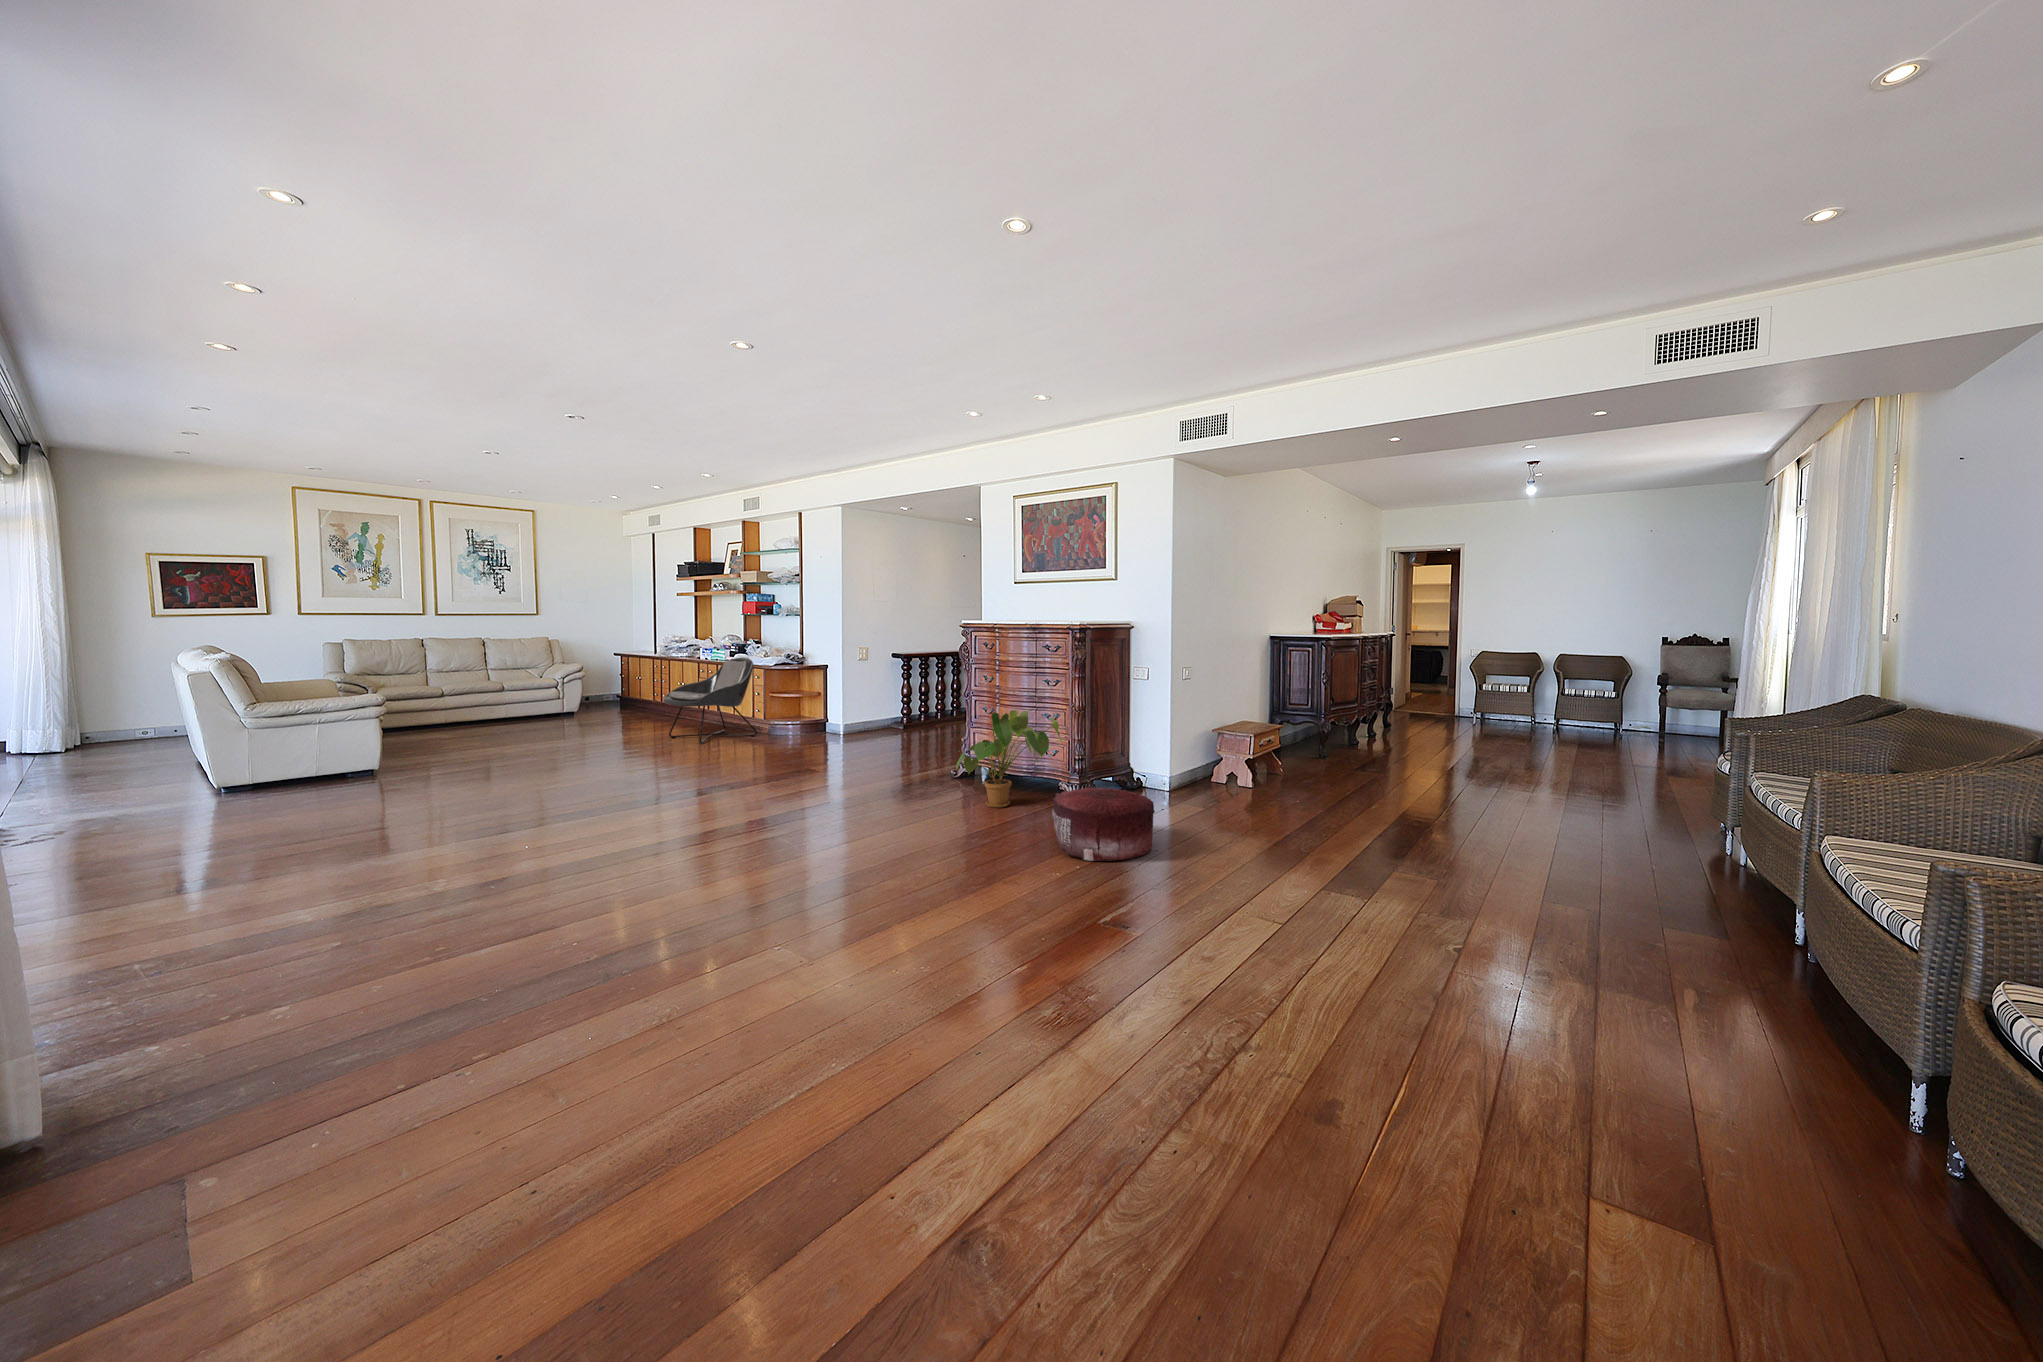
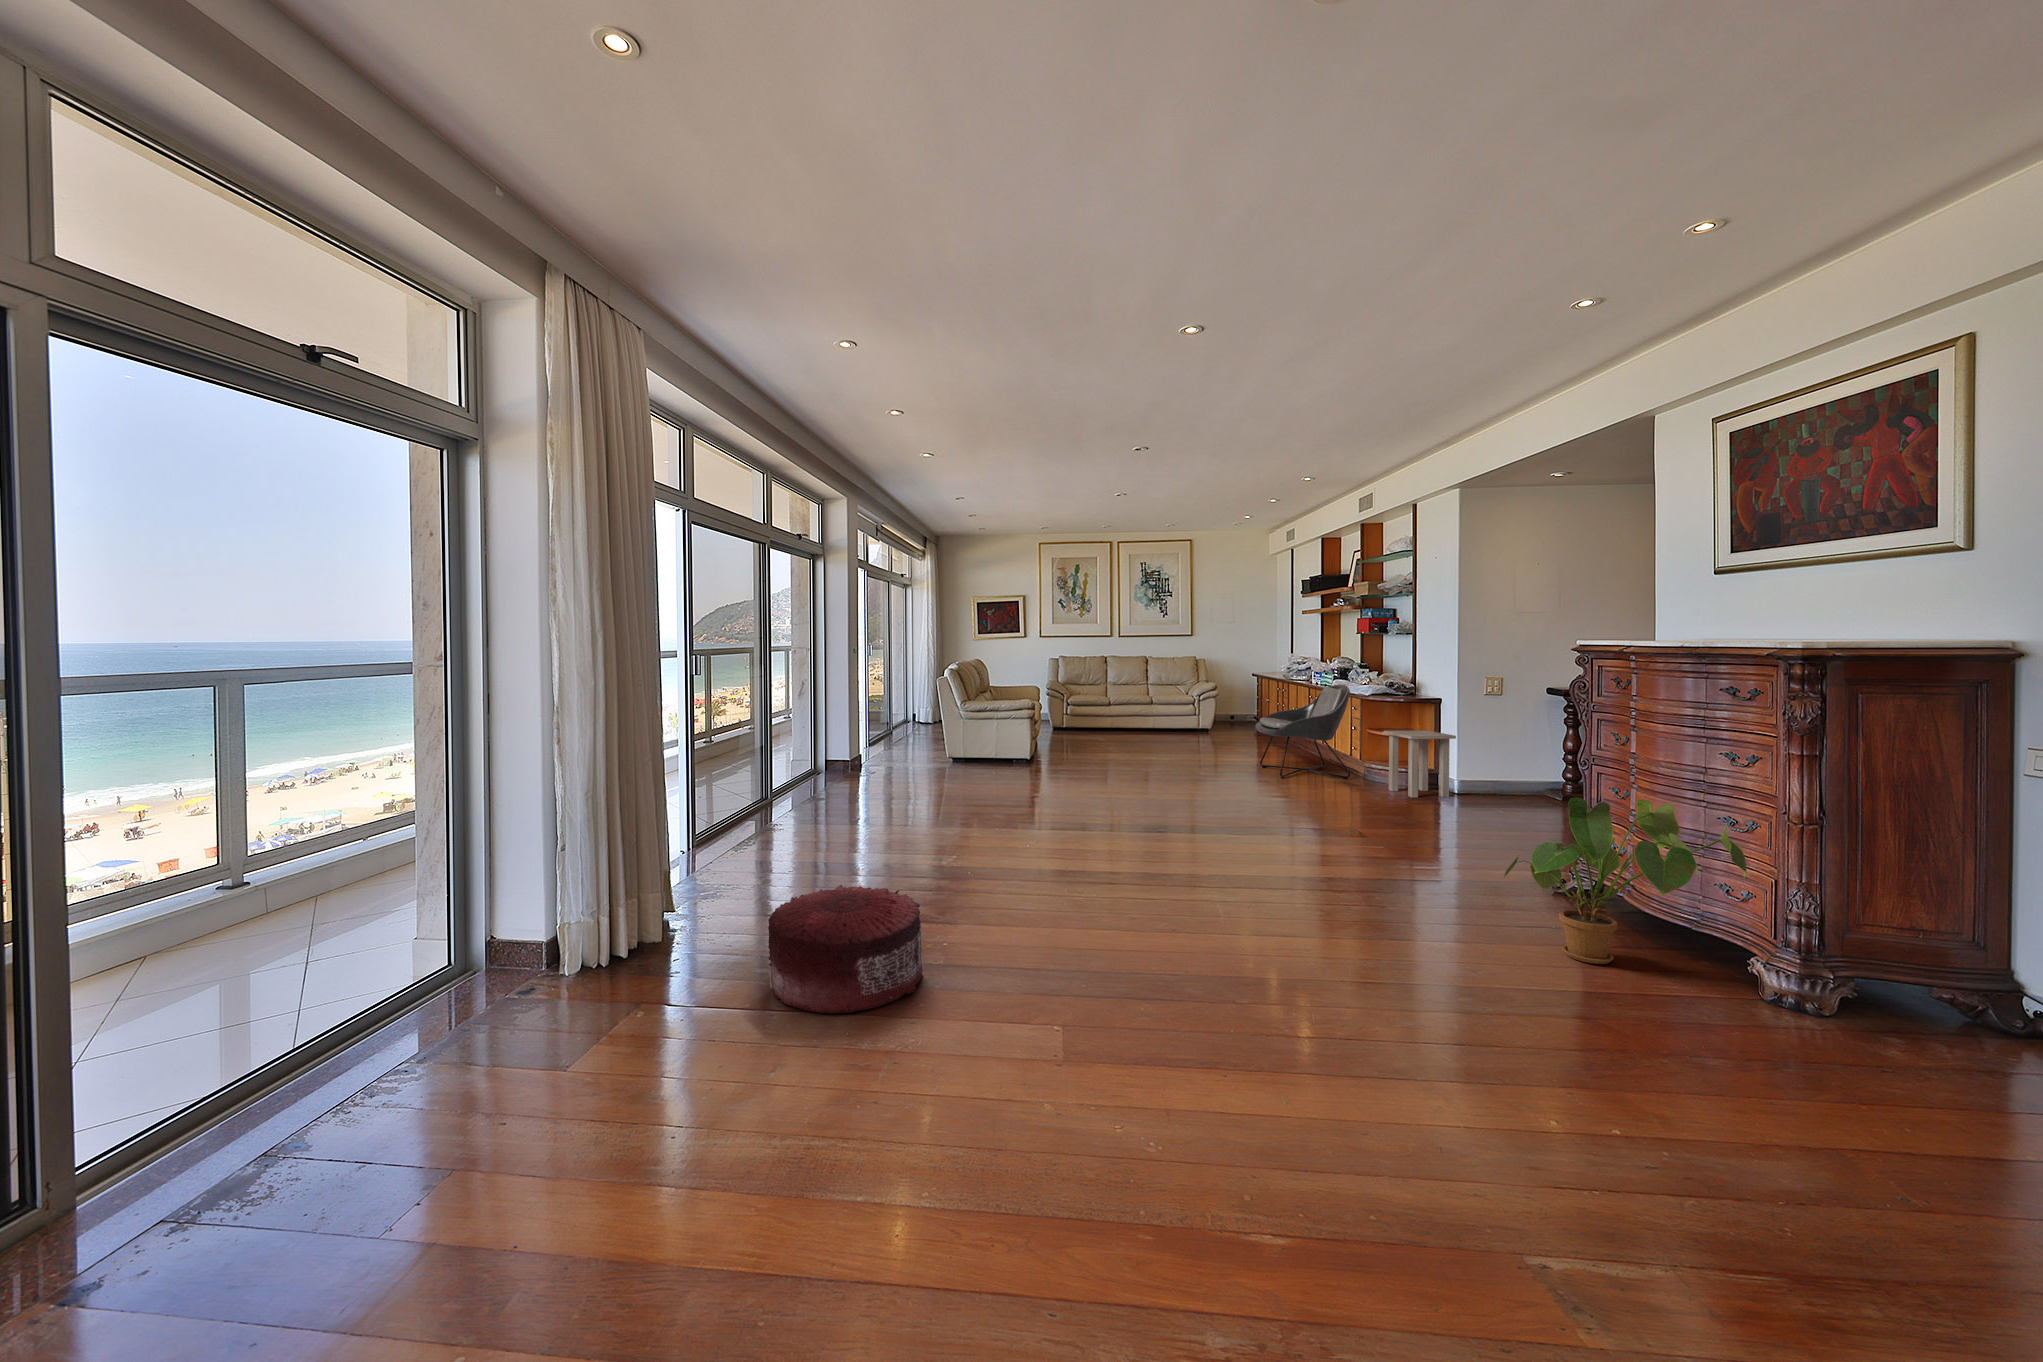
side table: none [789,690,842,742] -> present [1383,730,1456,798]
pouf: present [1052,787,1155,861] -> present [768,885,923,1014]

